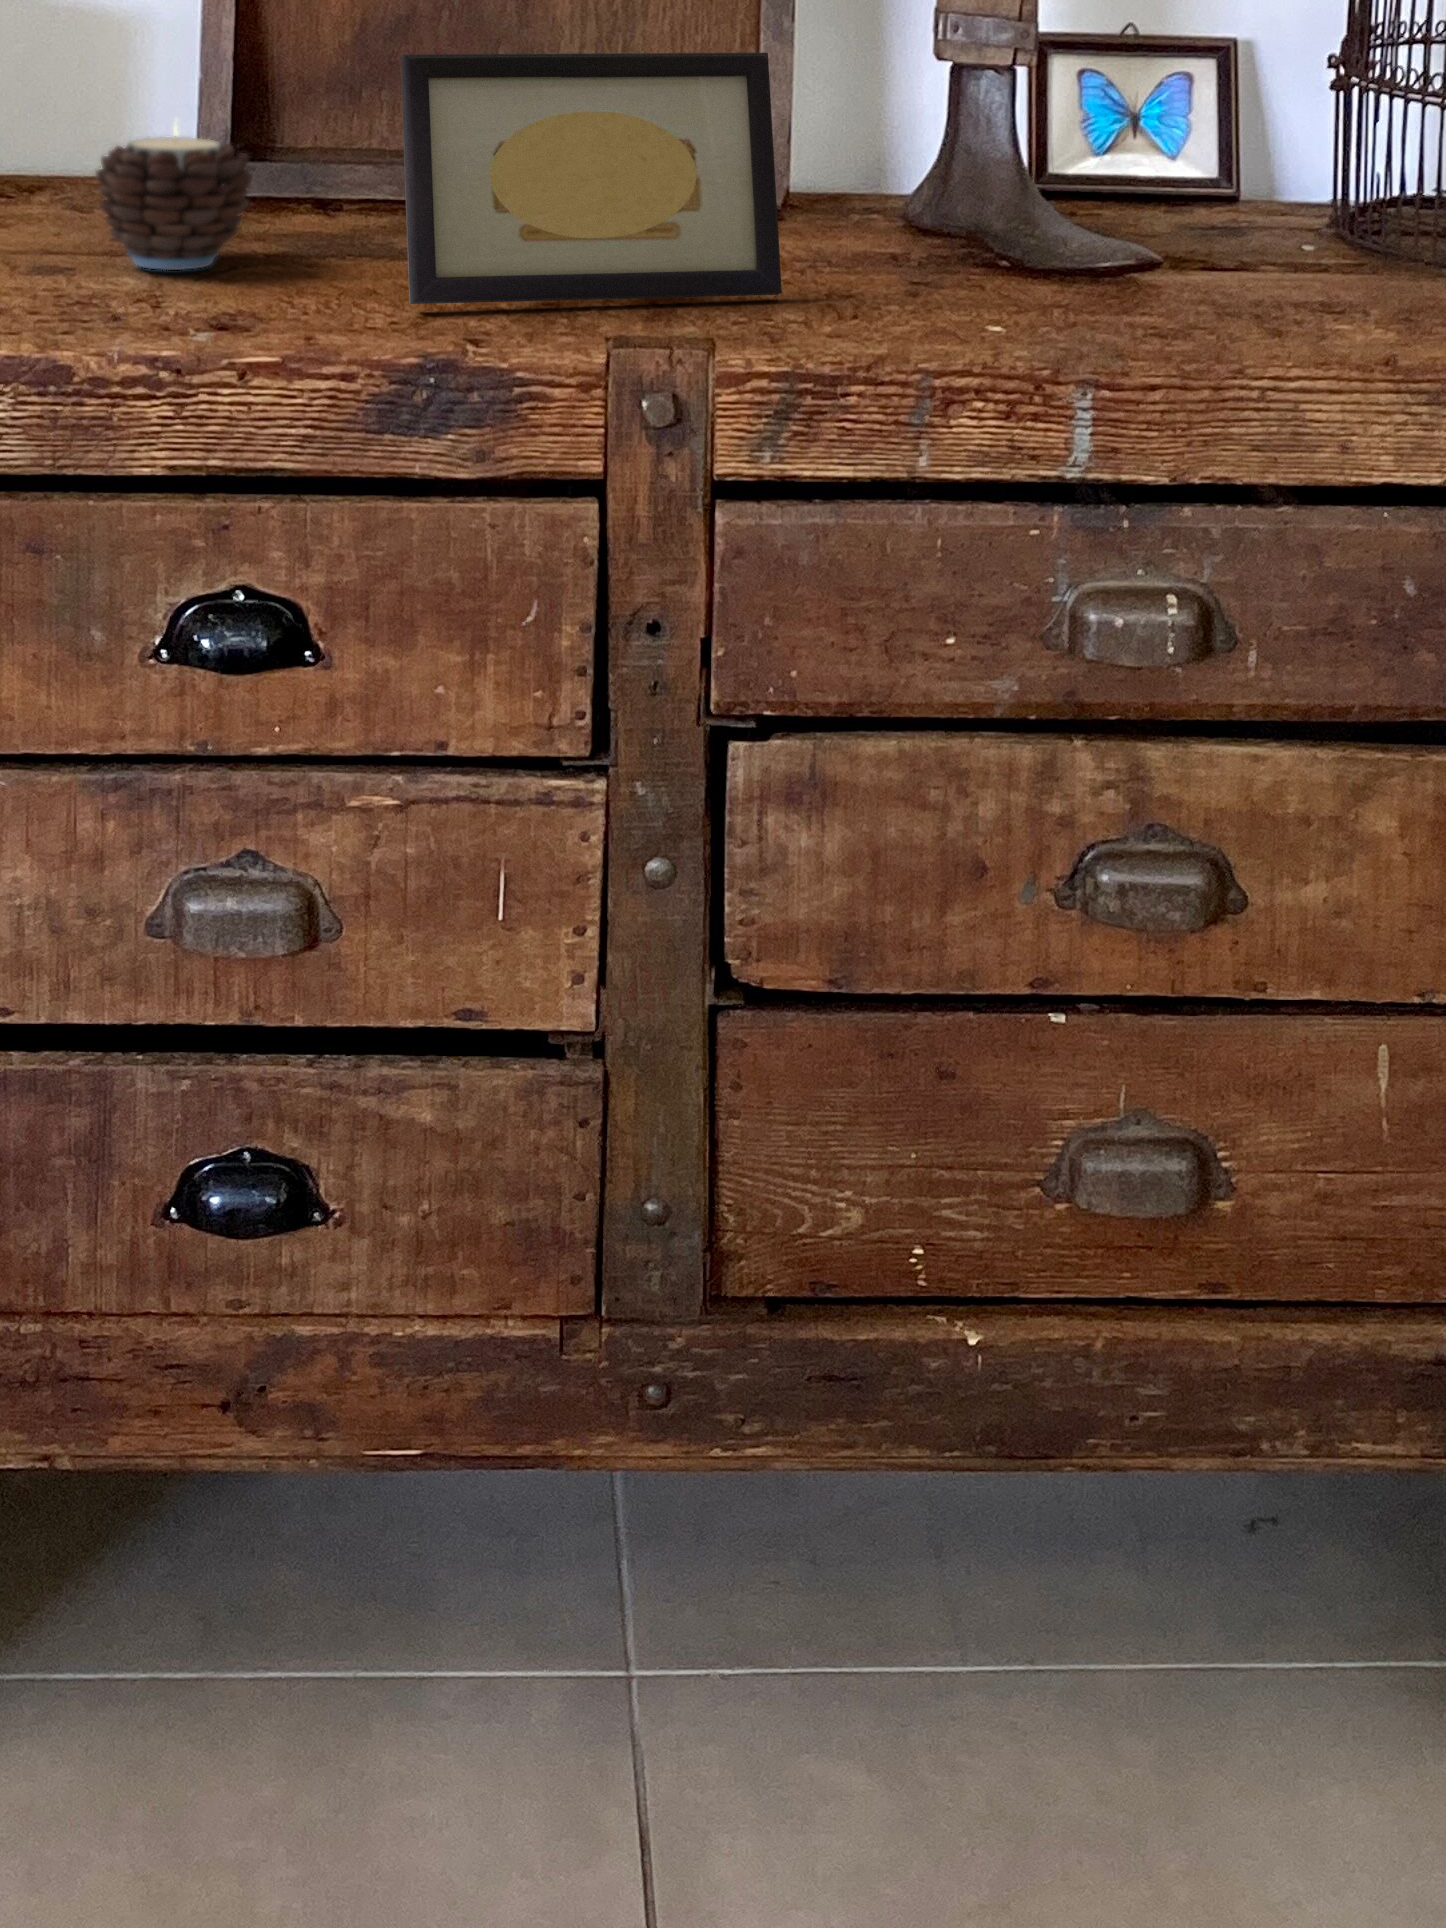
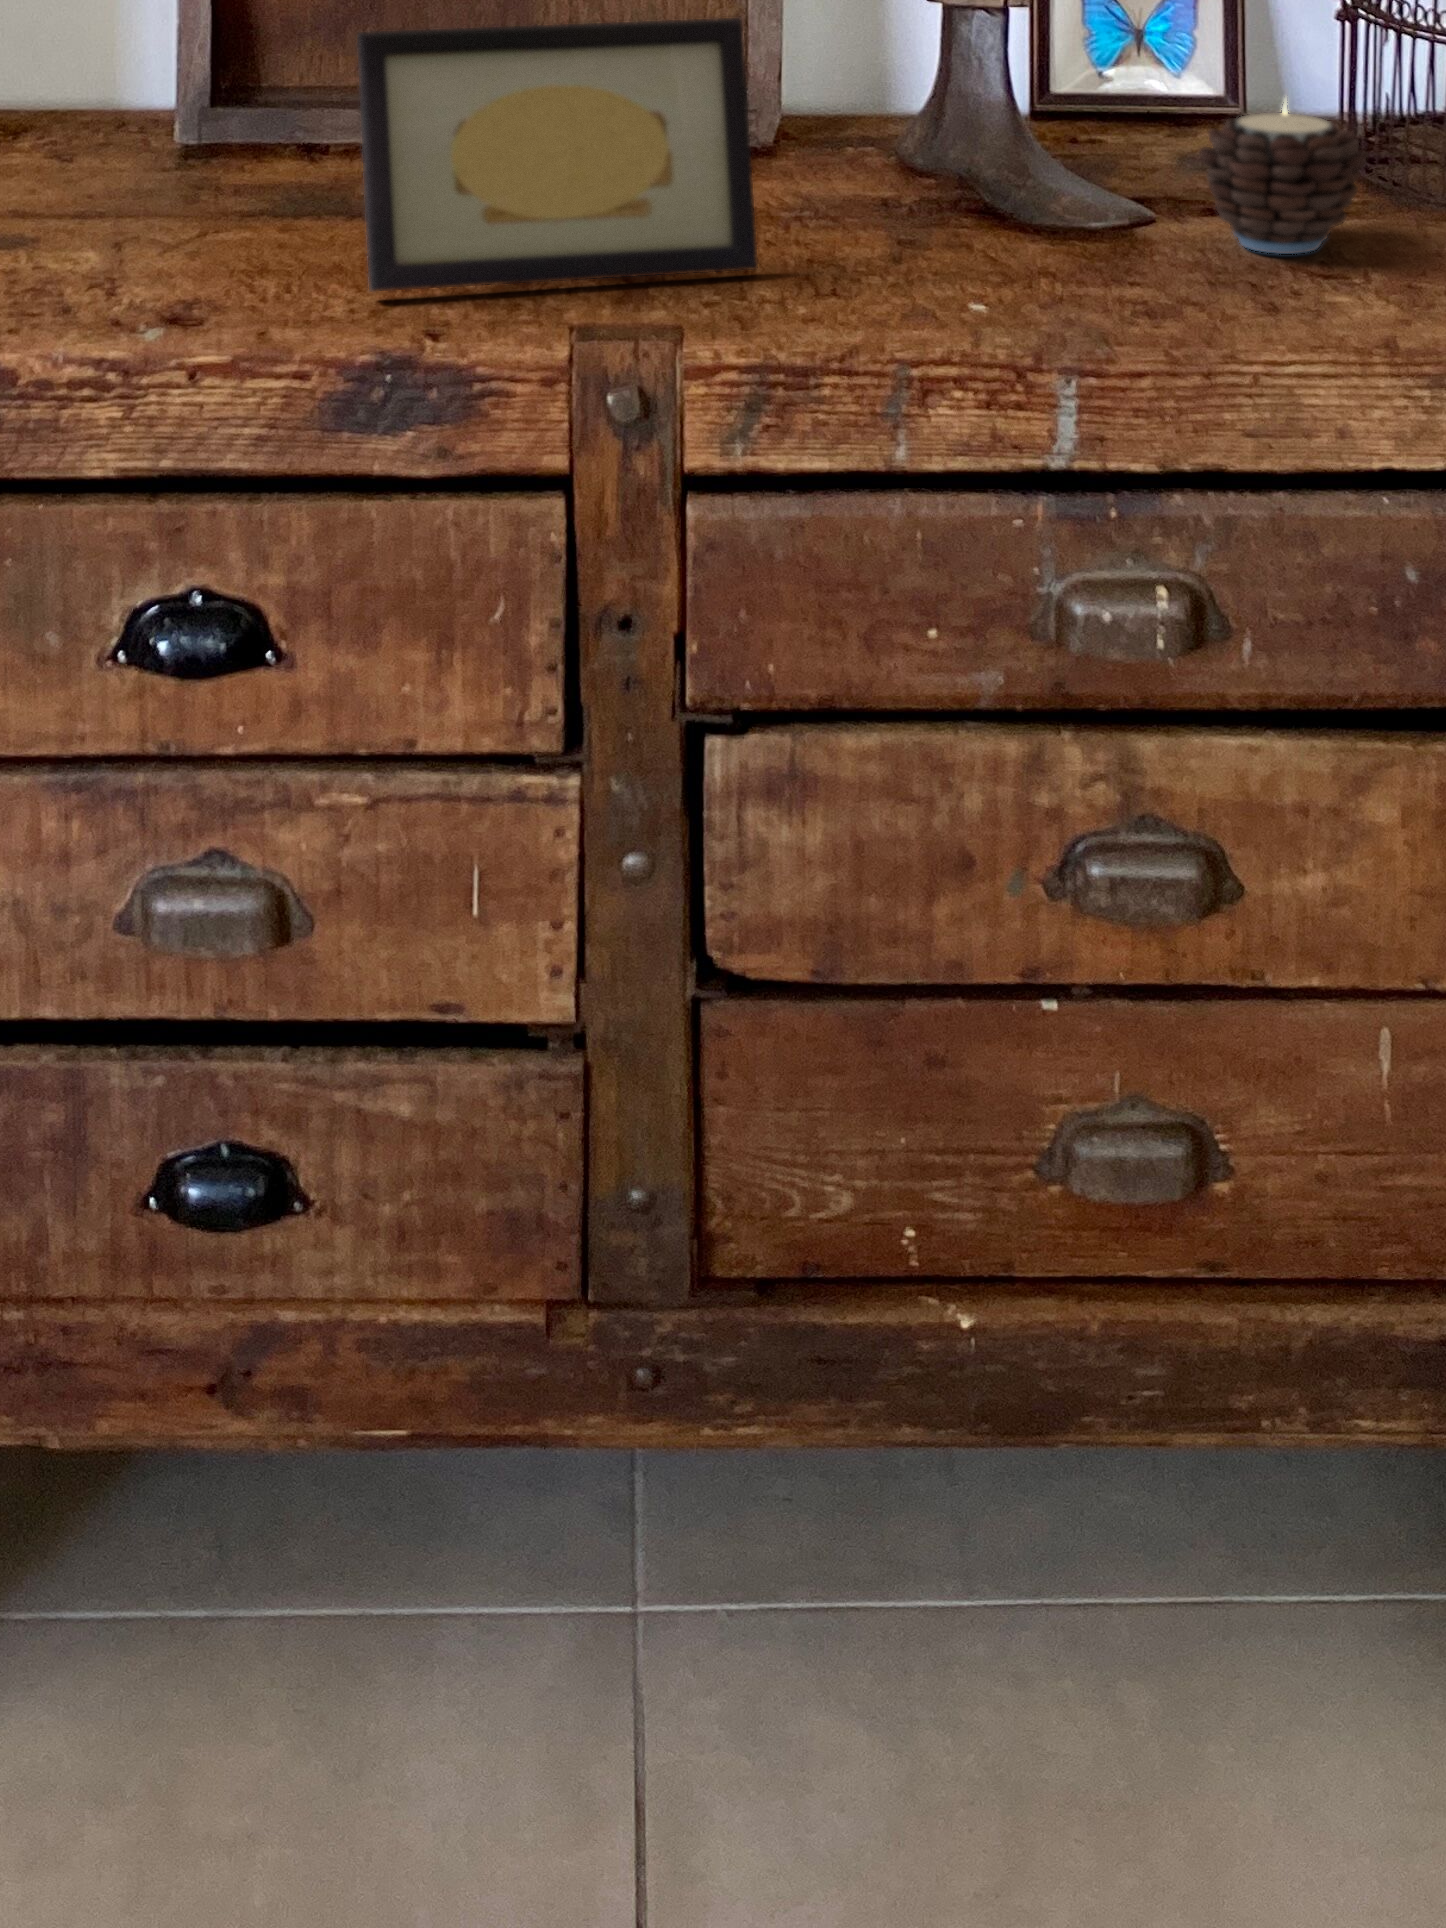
candle: present [96,124,252,270] -> present [1199,103,1366,254]

